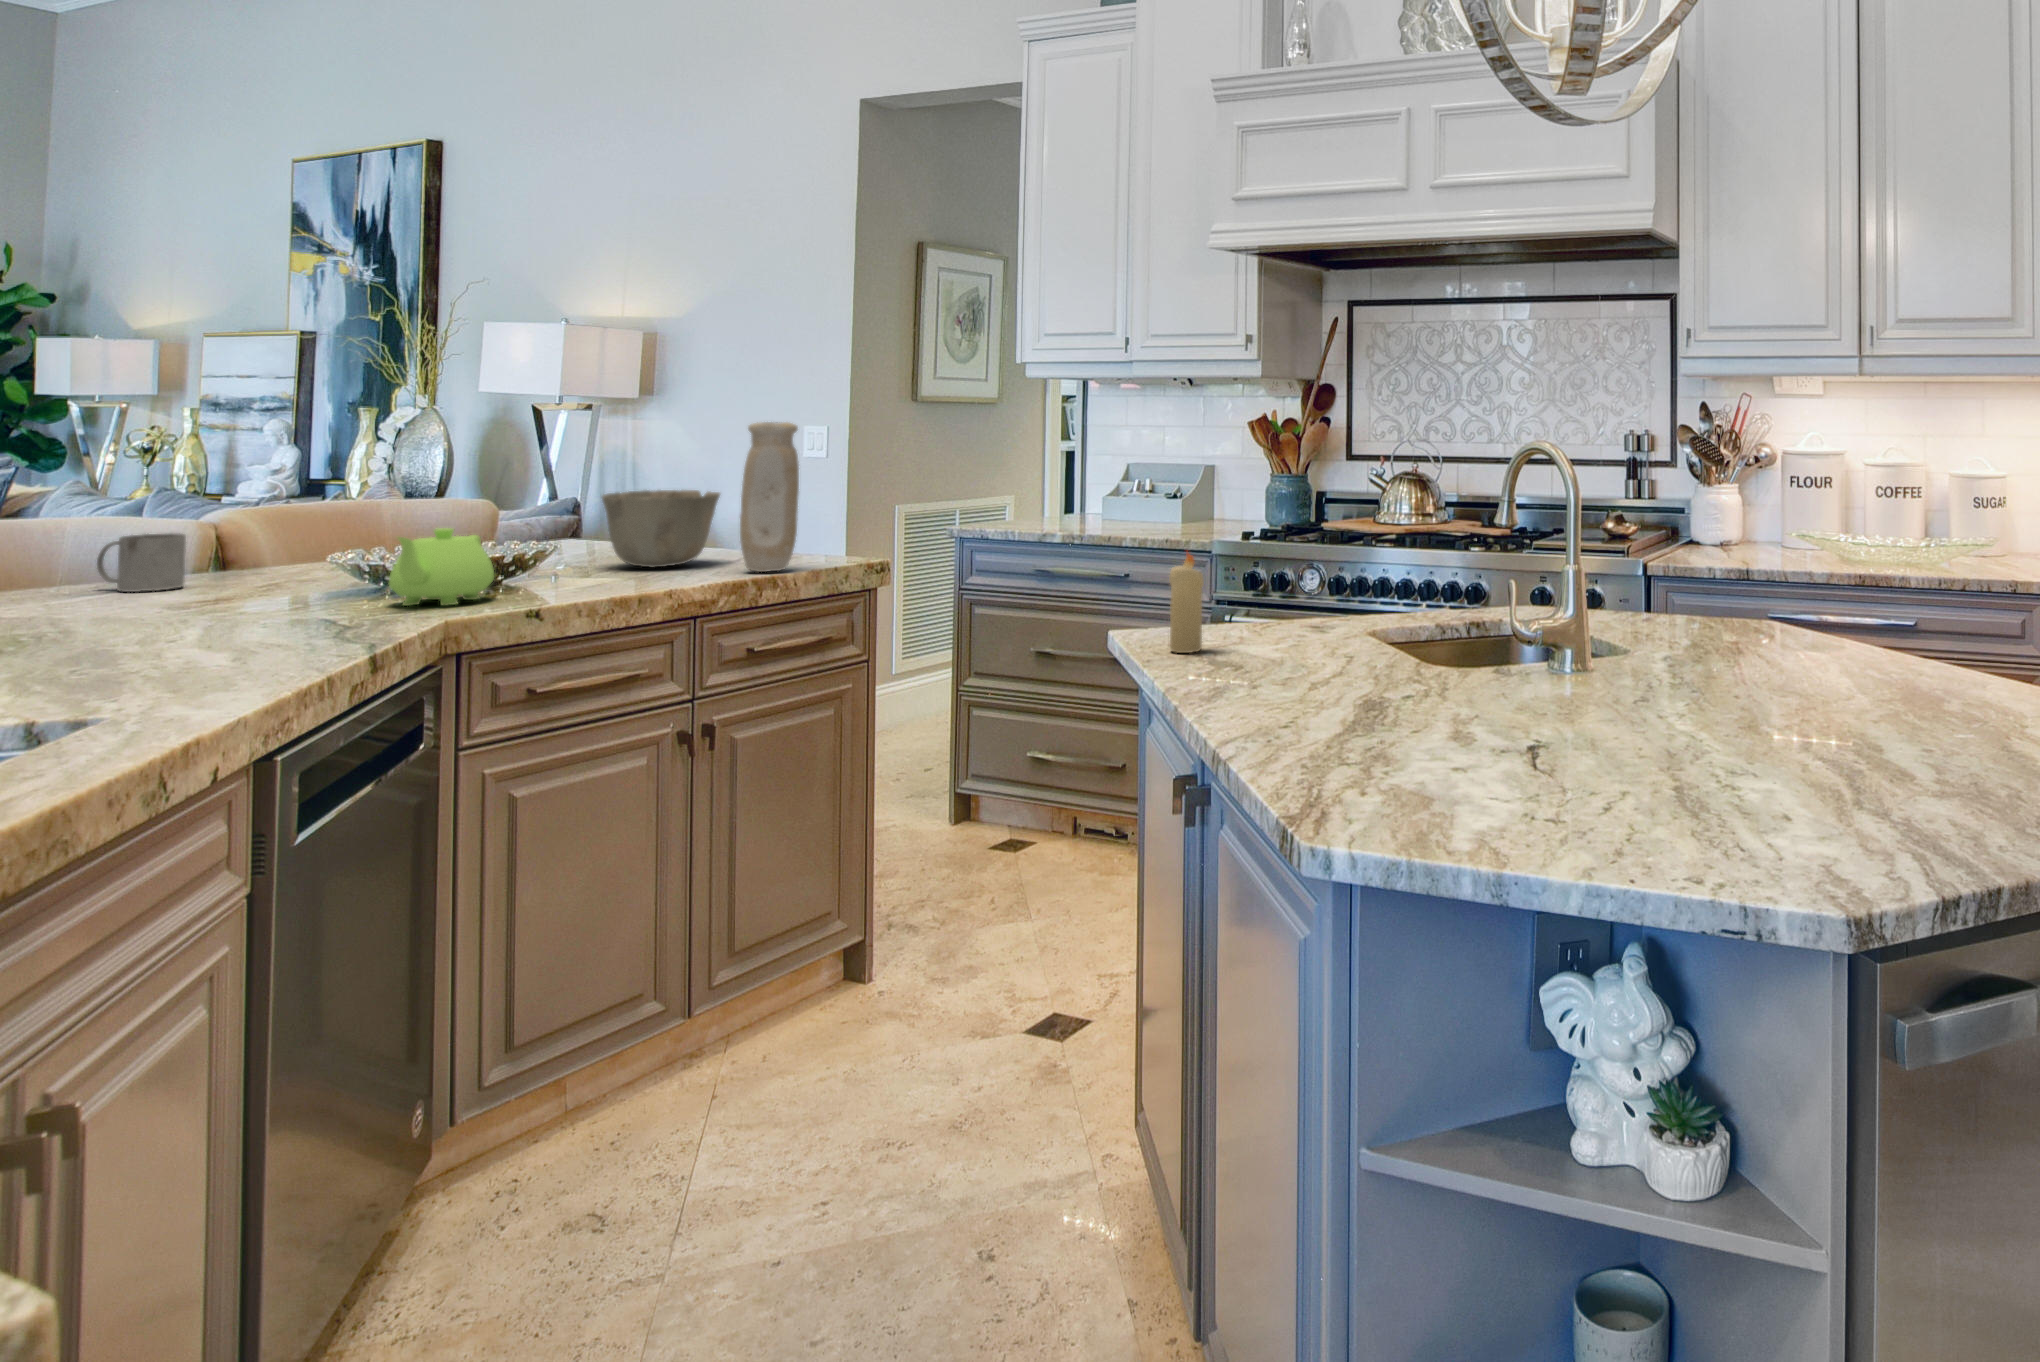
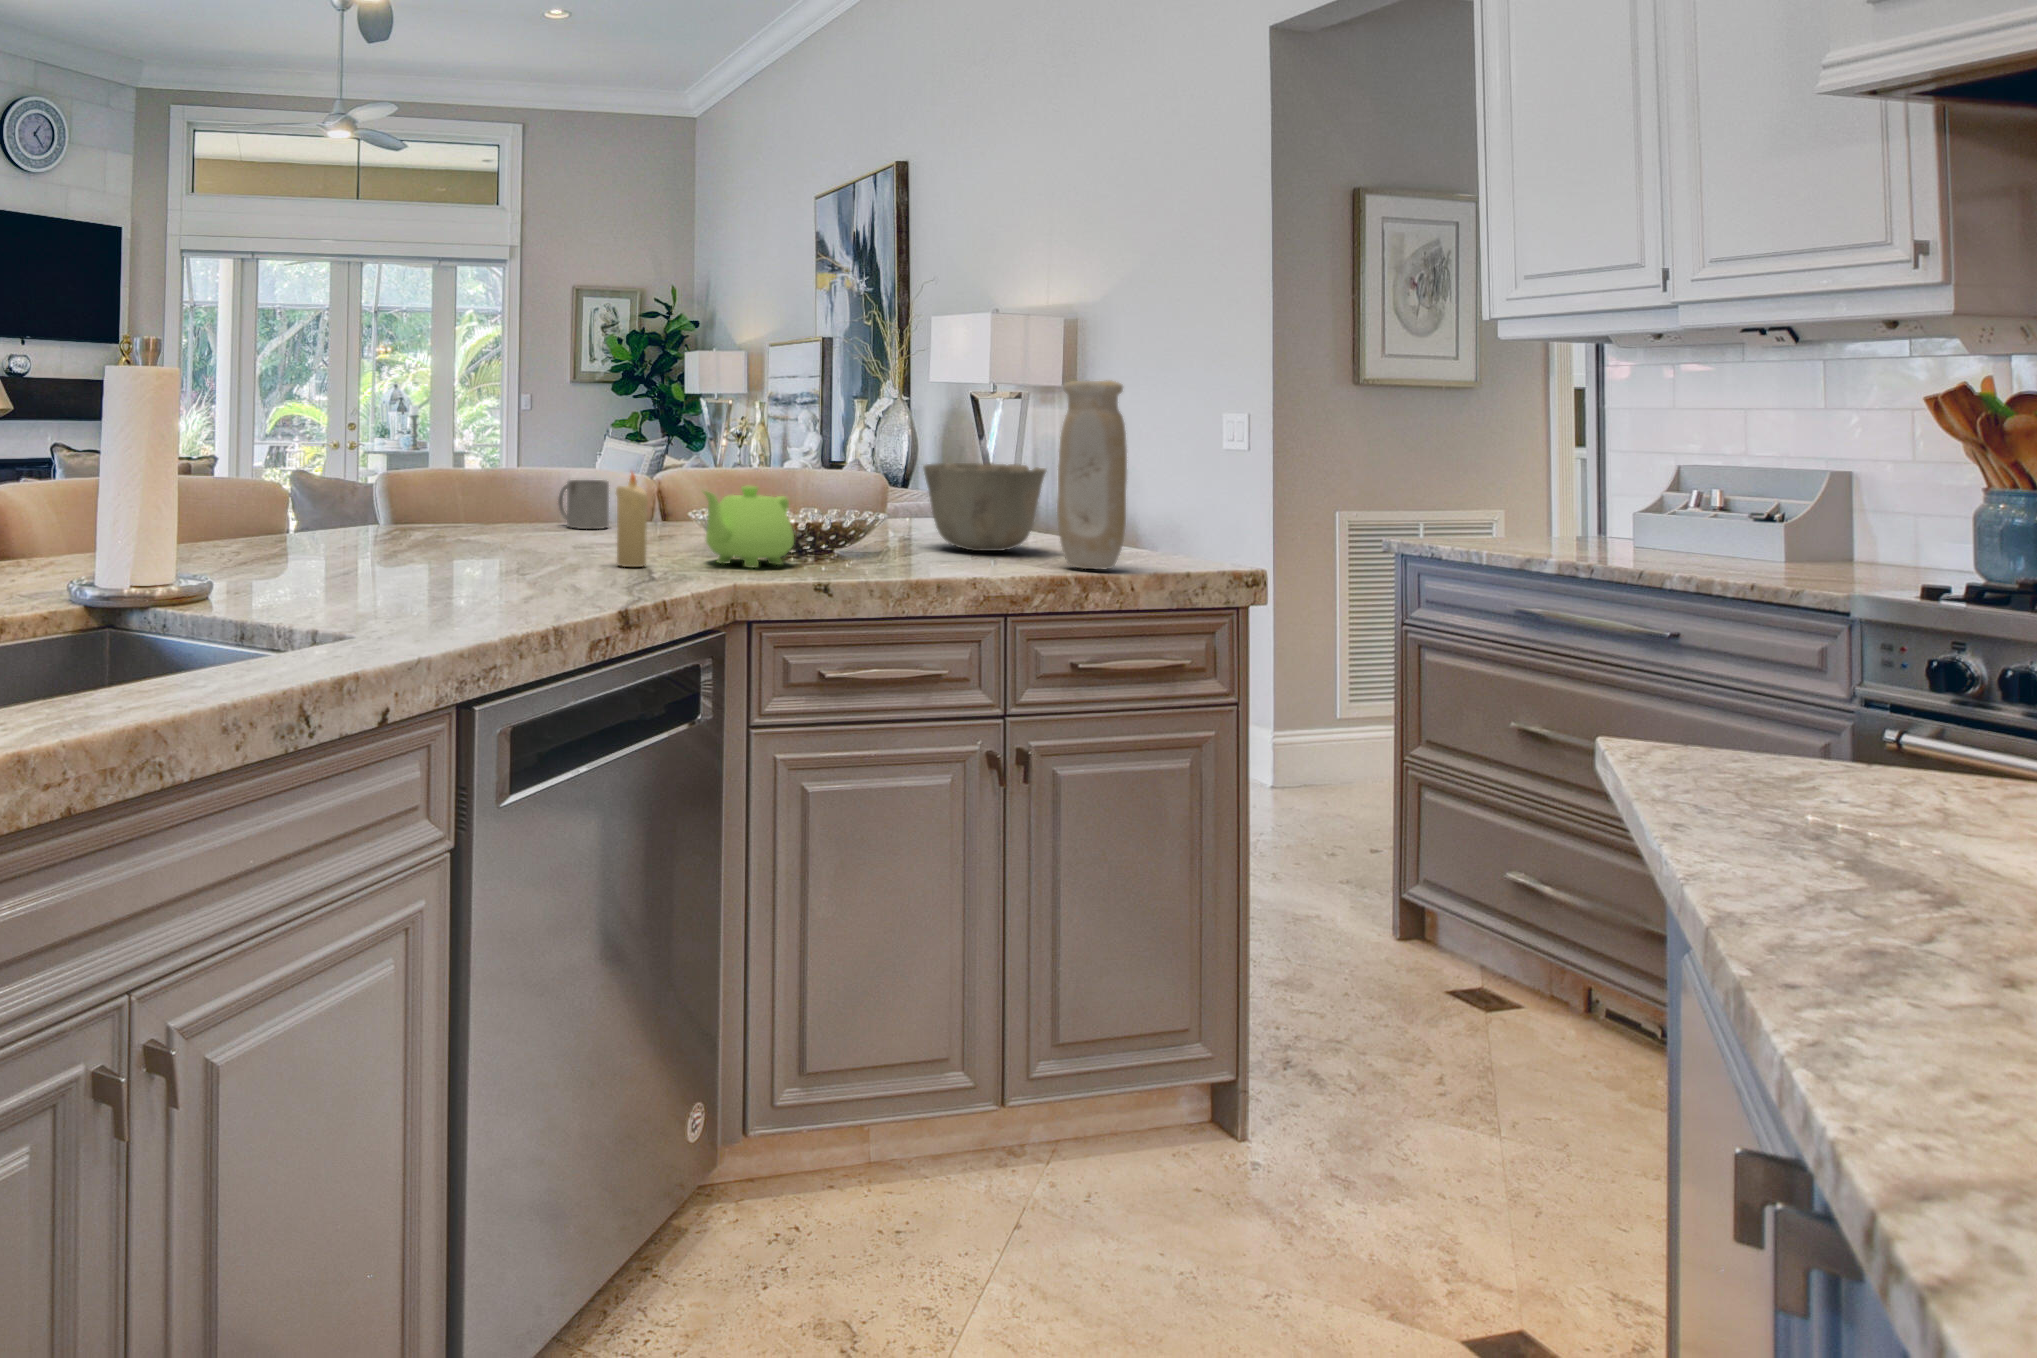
candle: present [1169,552,1204,653] -> present [616,473,648,567]

